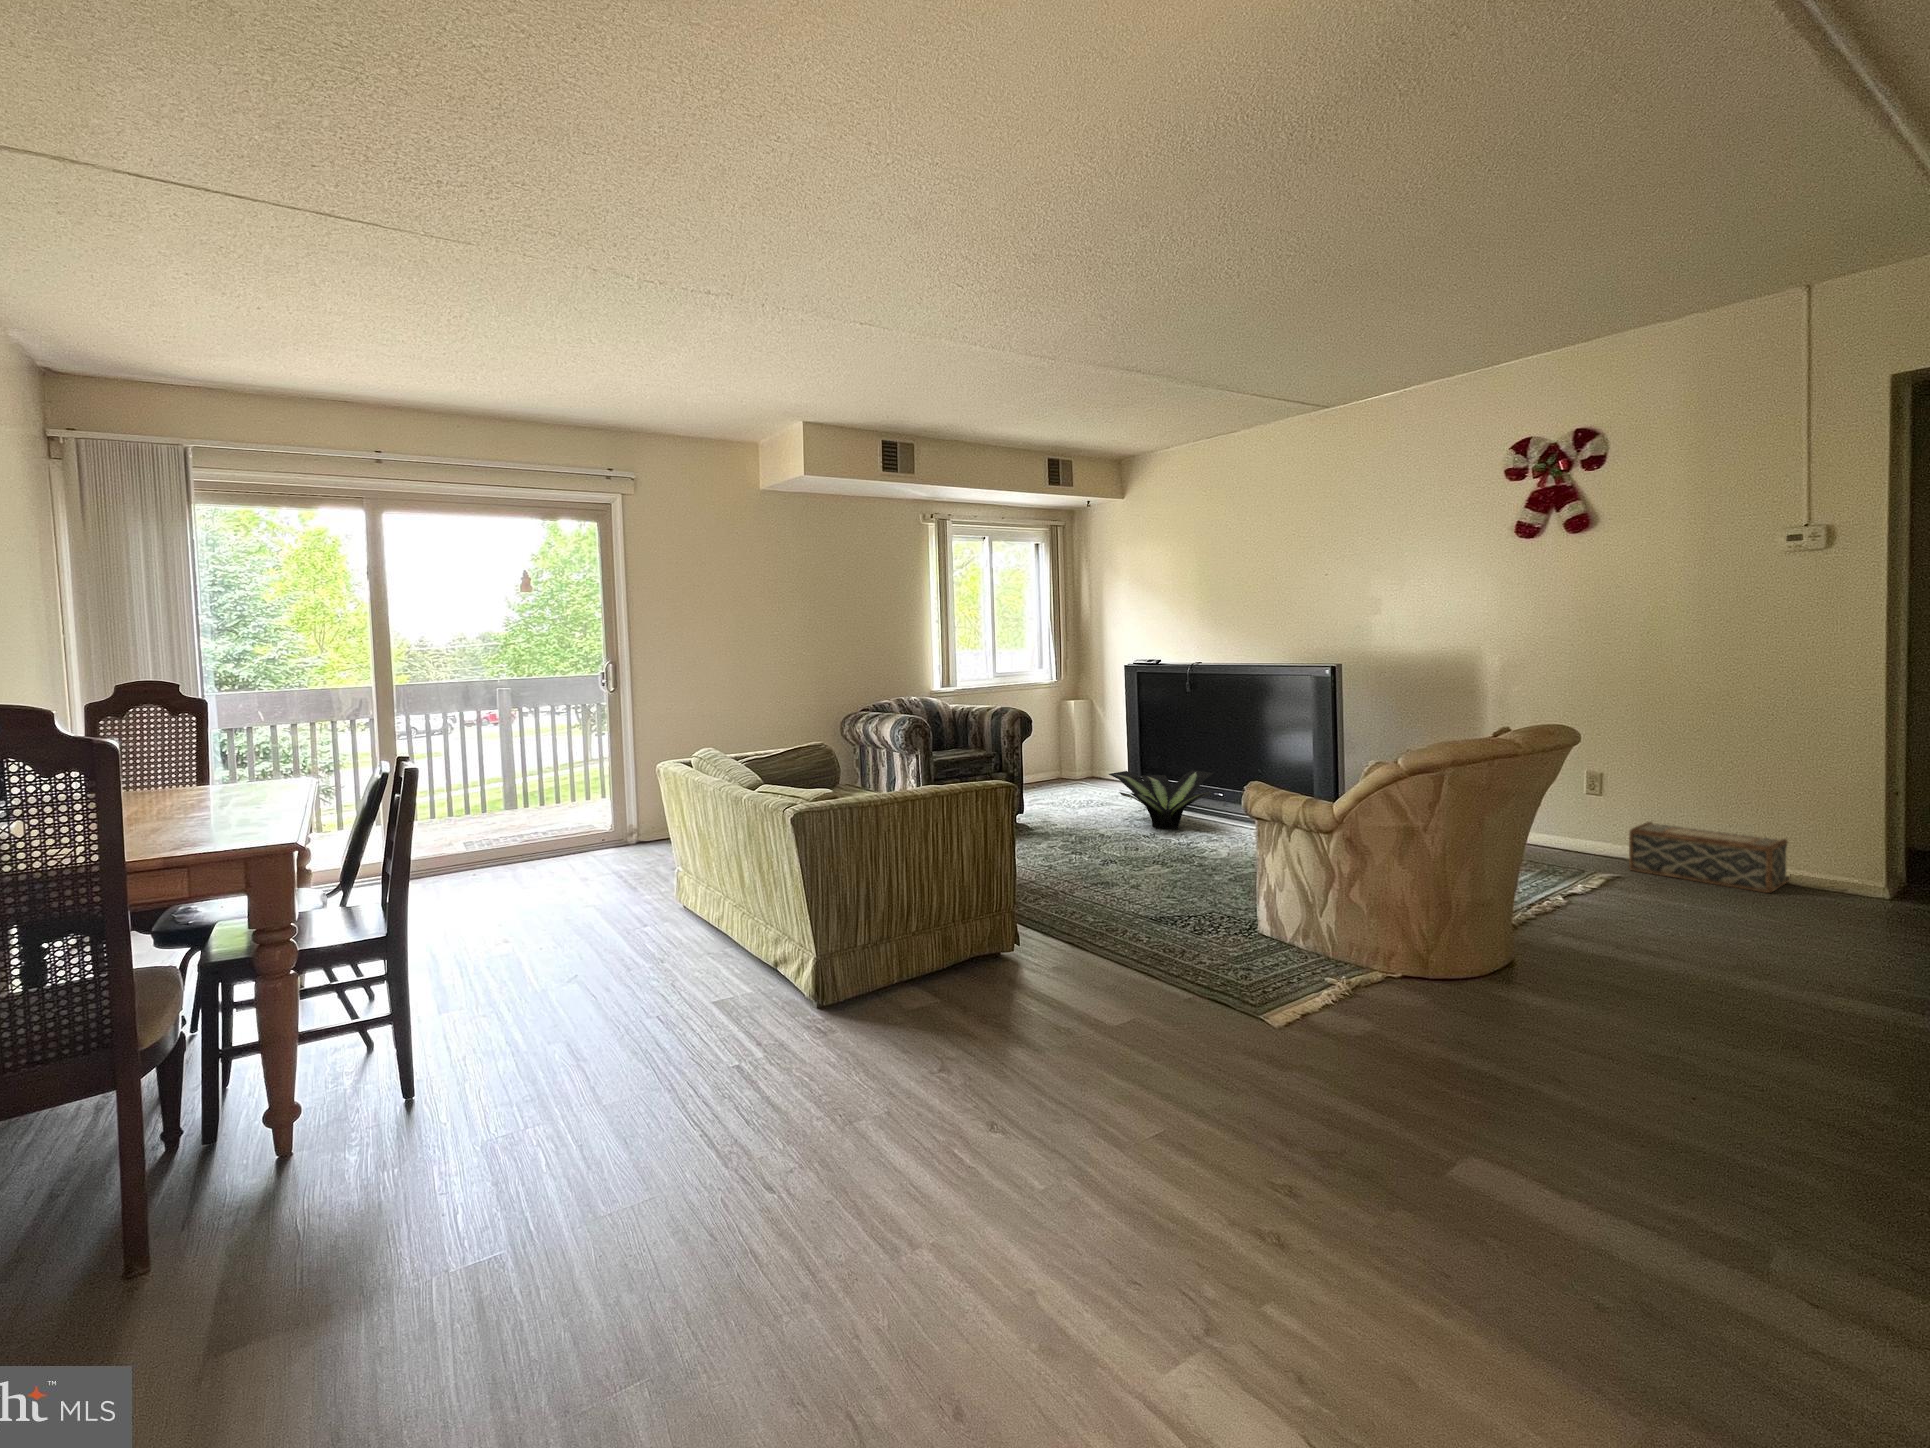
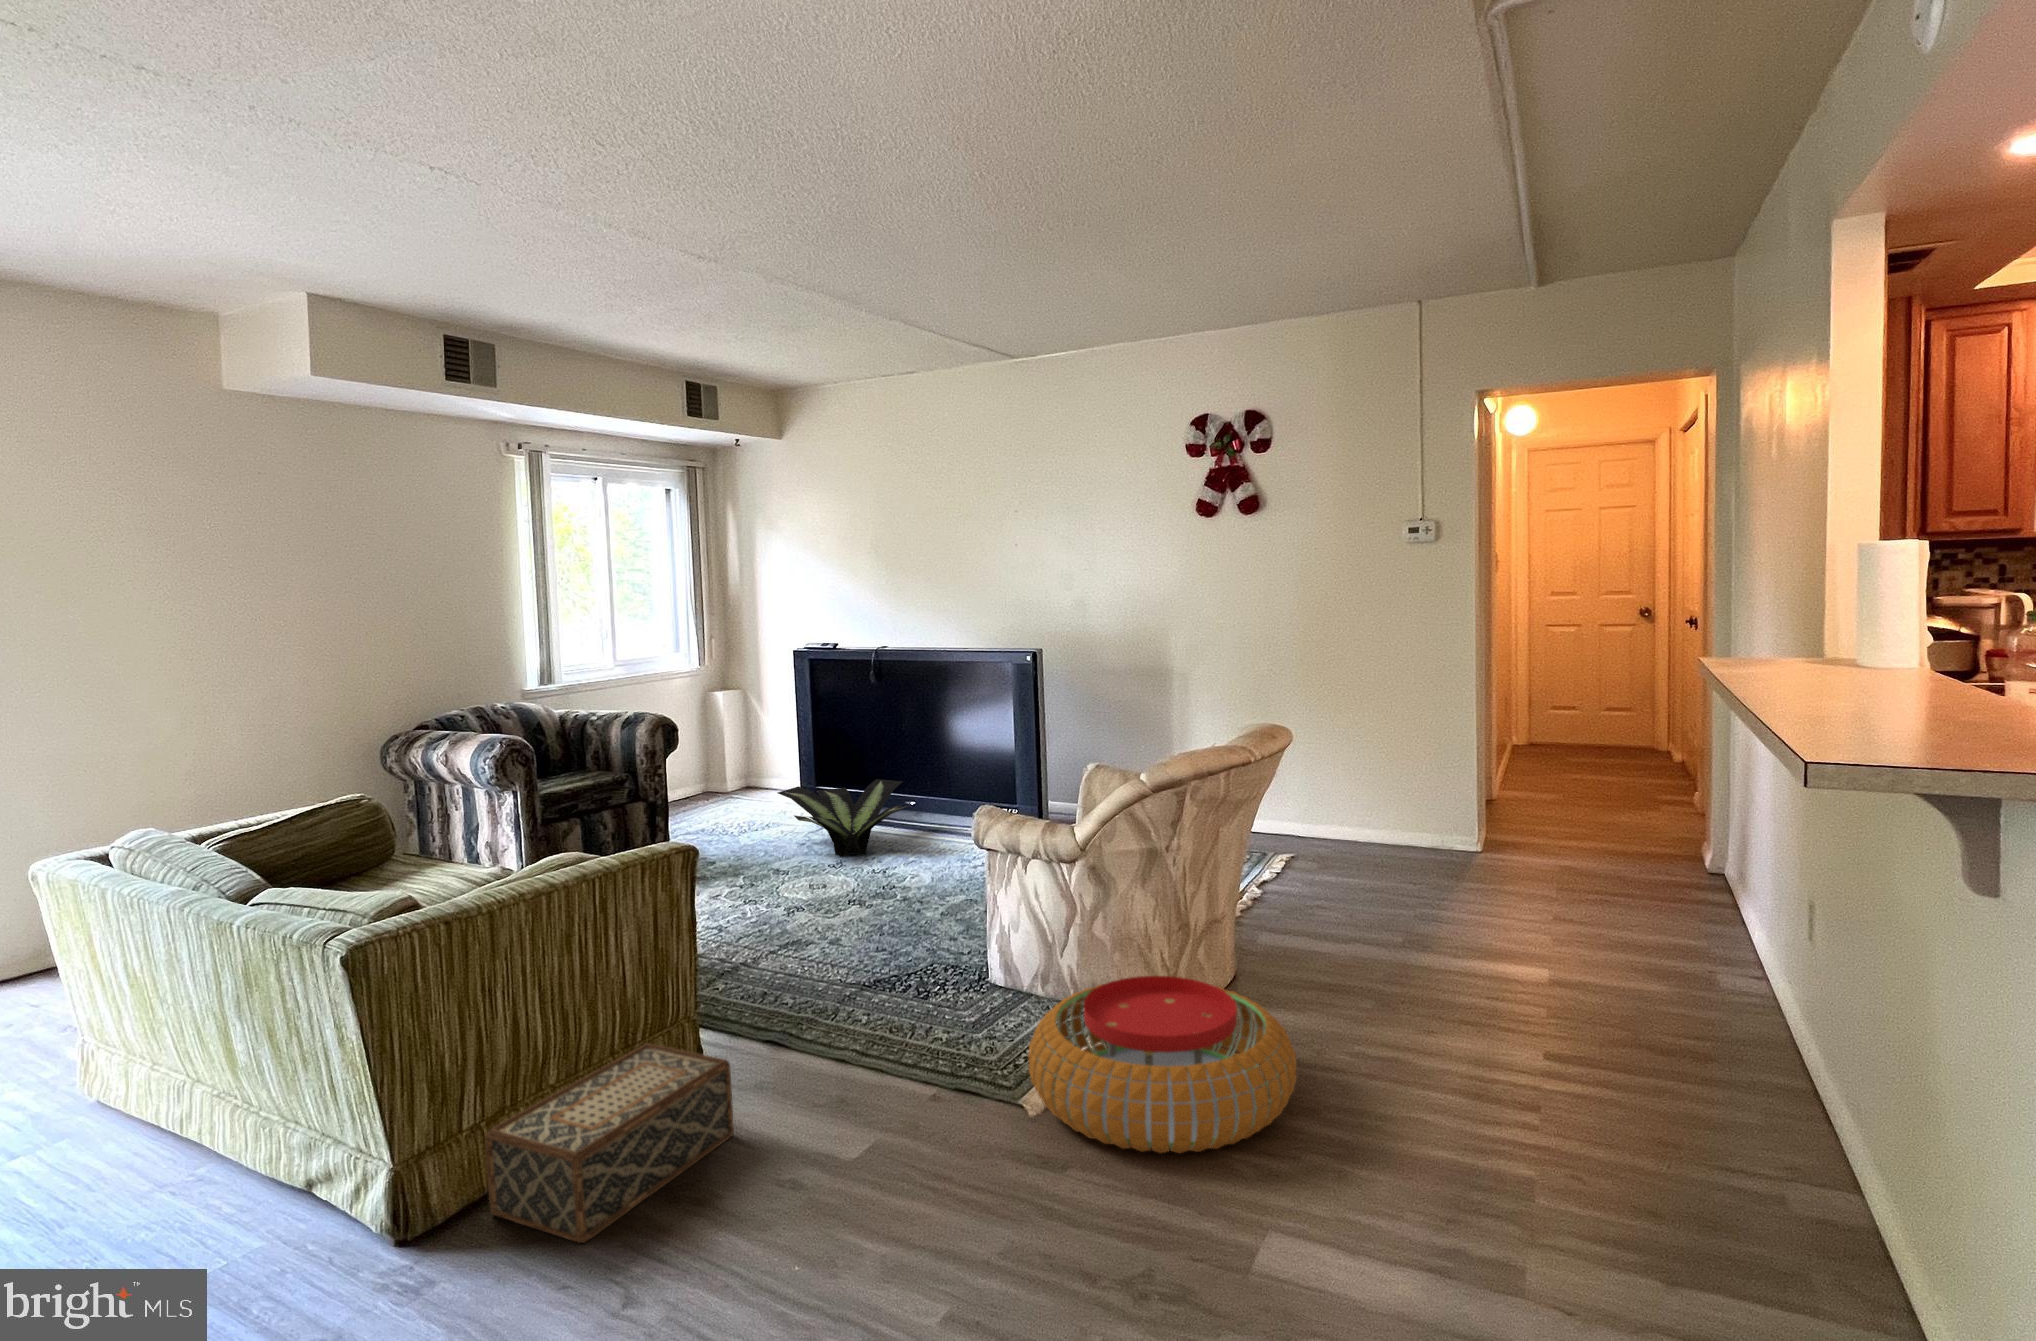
woven basket: present [1629,822,1790,893] -> present [485,1043,734,1243]
pouf: none [1269,934,1548,1093] -> present [1028,976,1297,1154]

